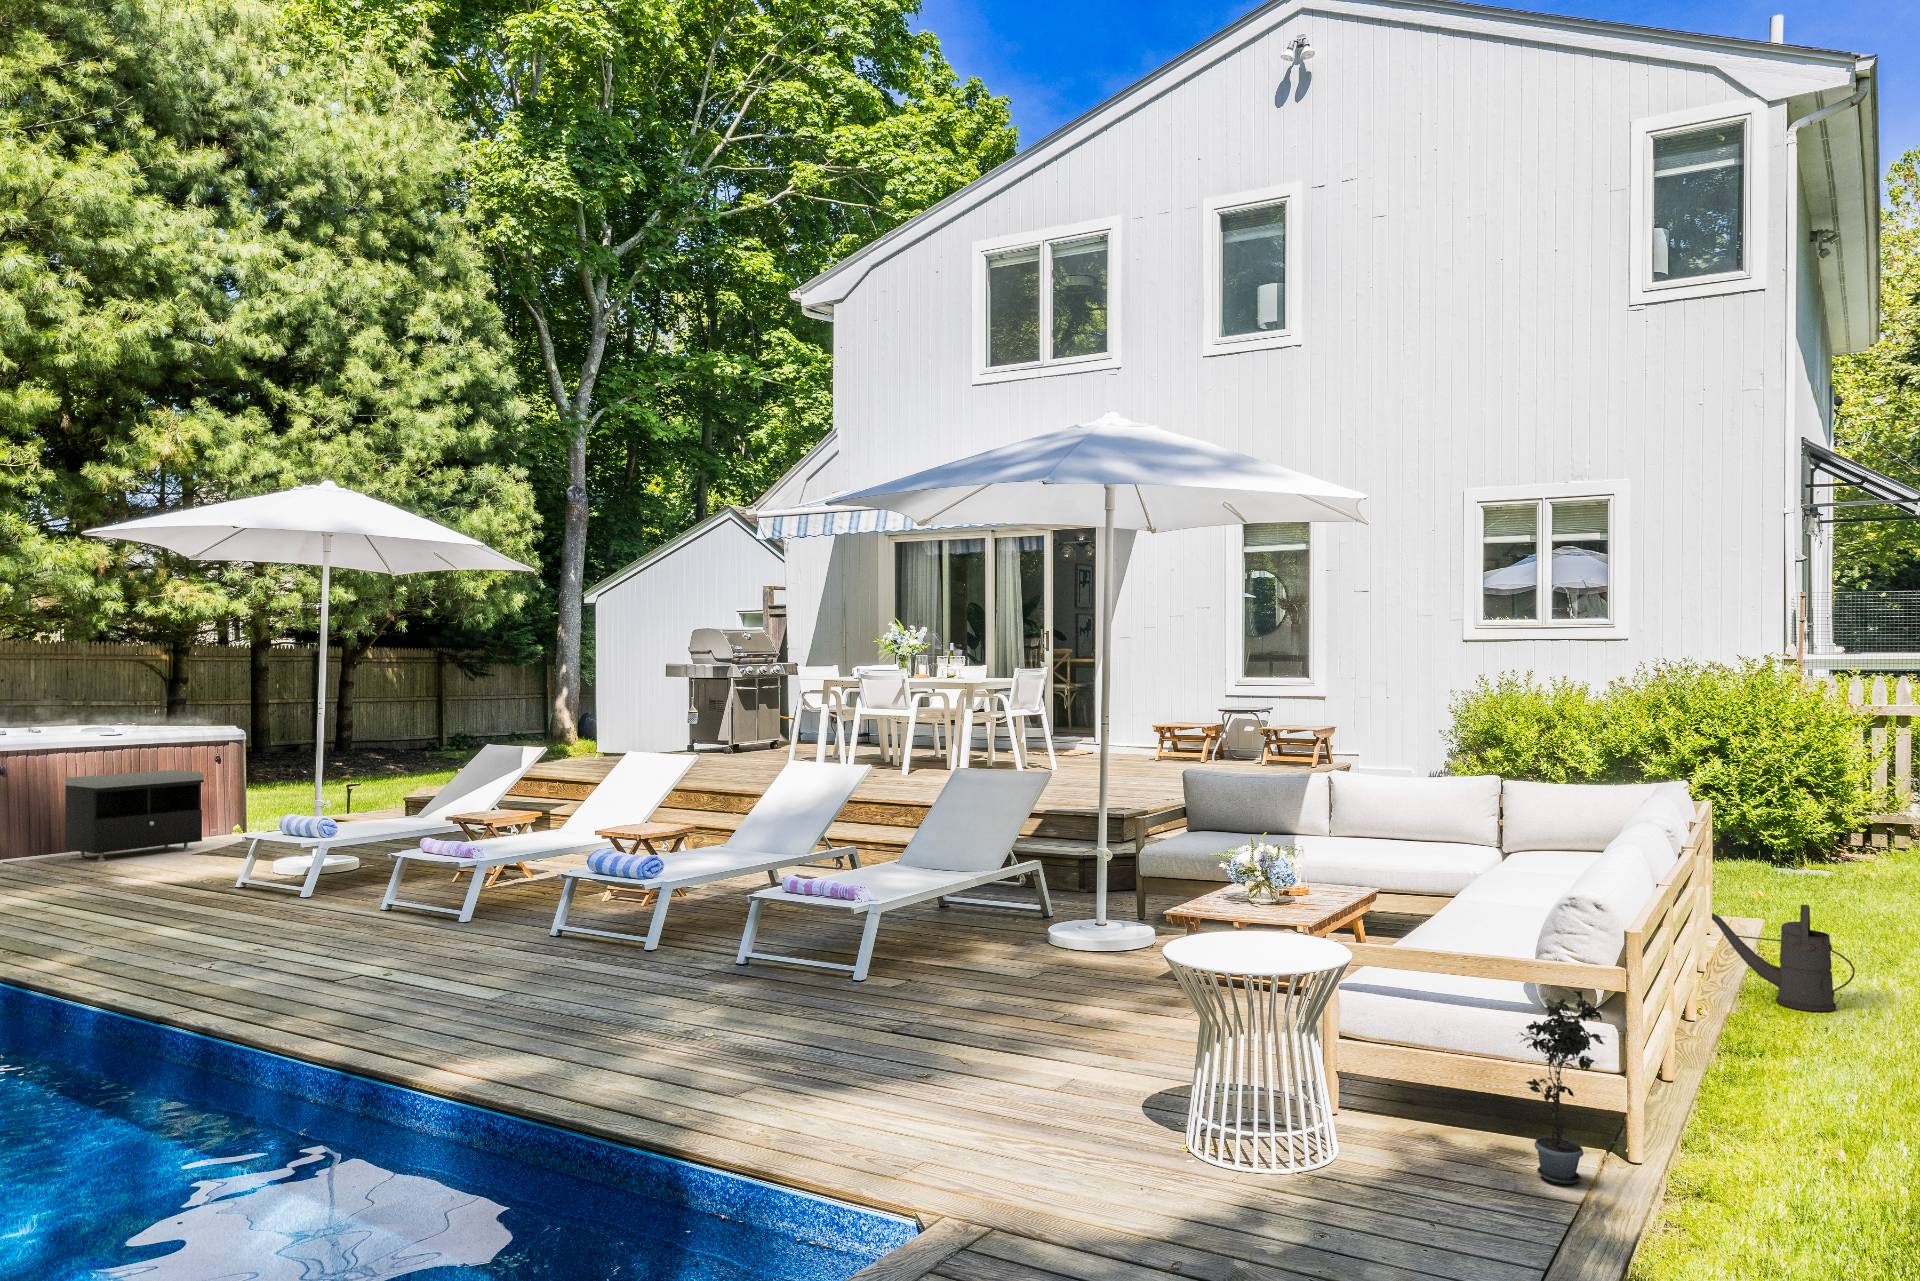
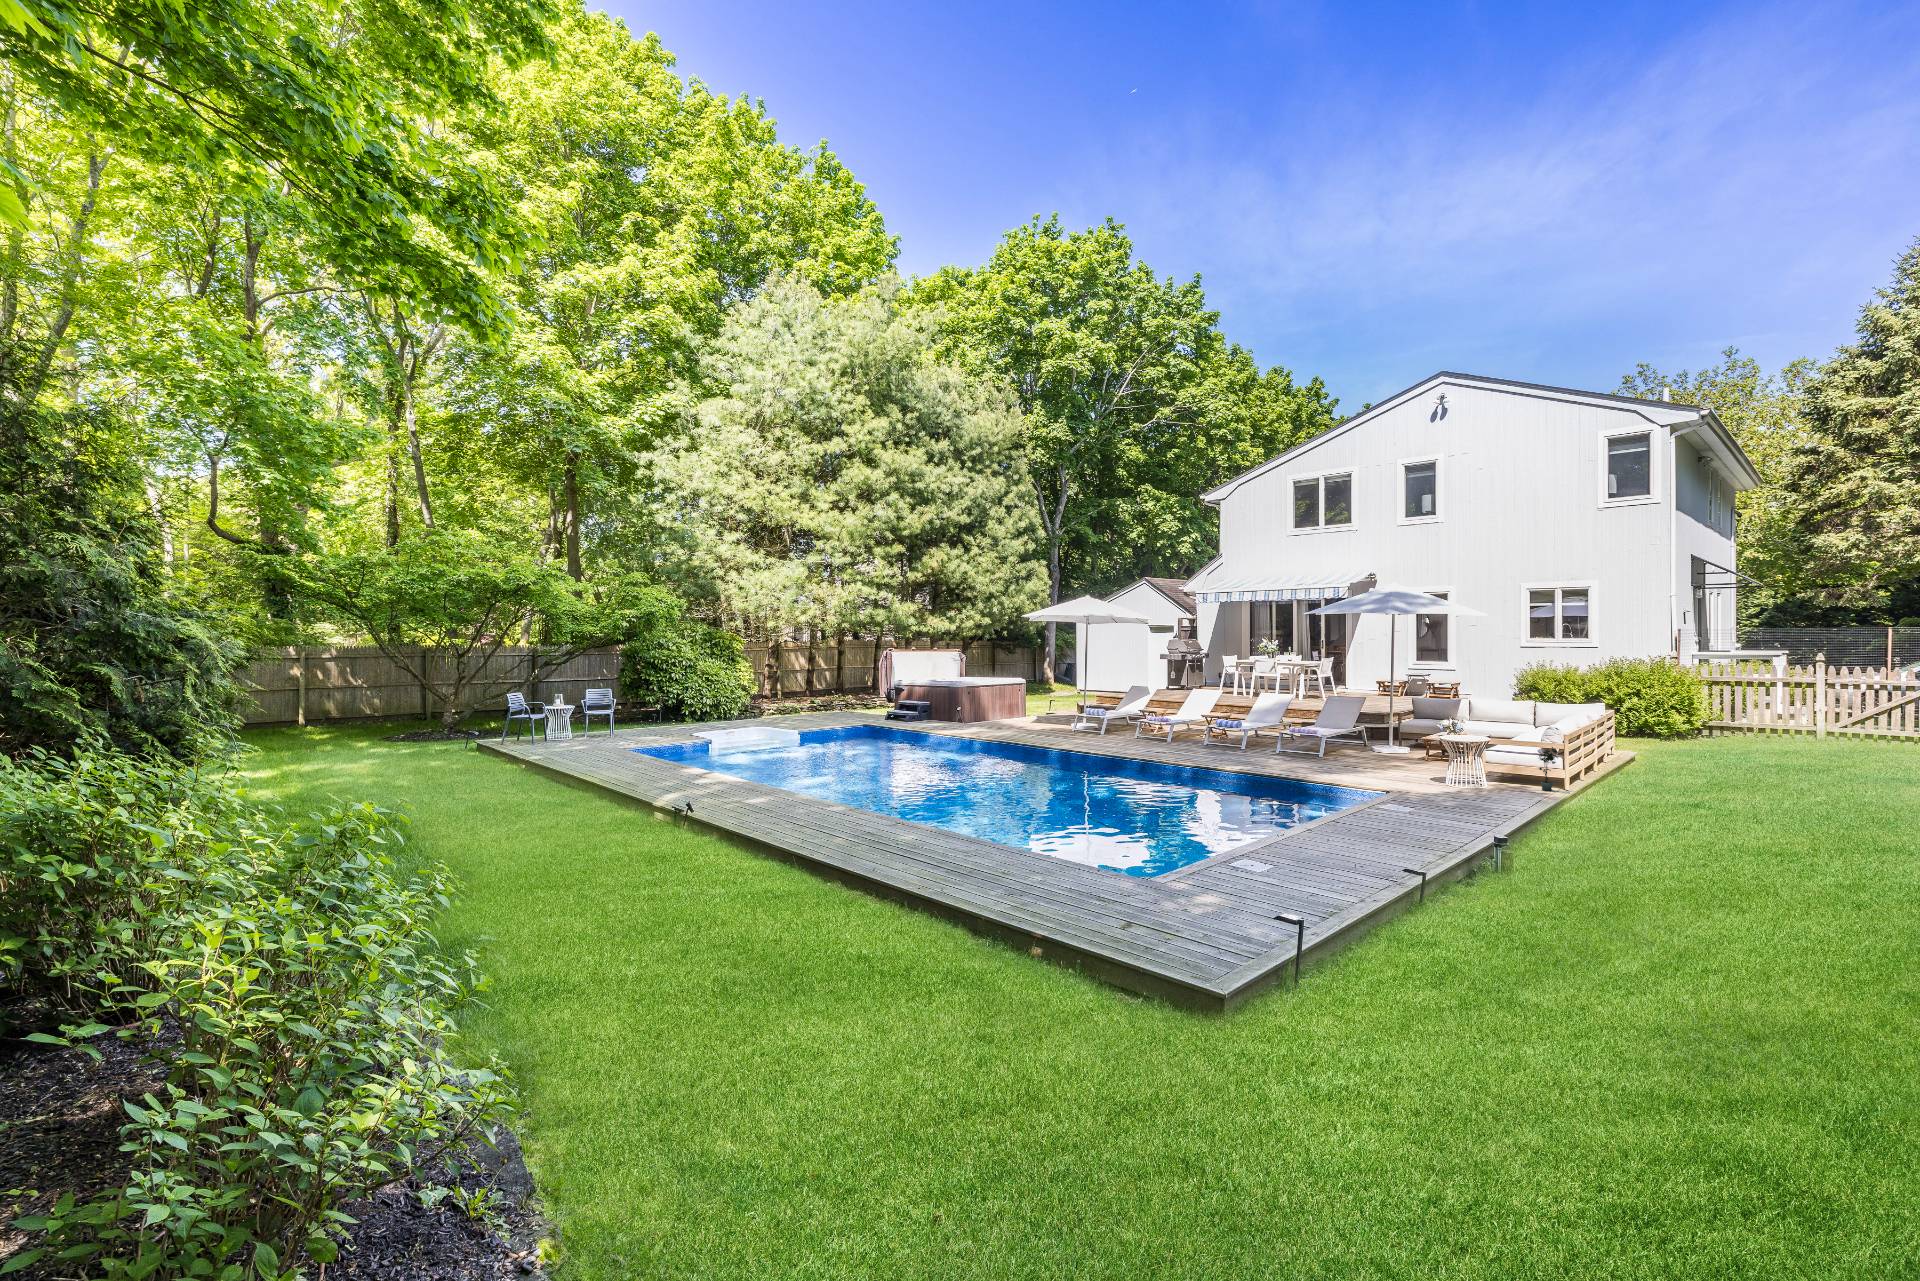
storage bench: present [65,770,204,861] -> none [967,696,1008,727]
watering can: present [1712,904,1855,1012] -> none [1609,740,1657,773]

